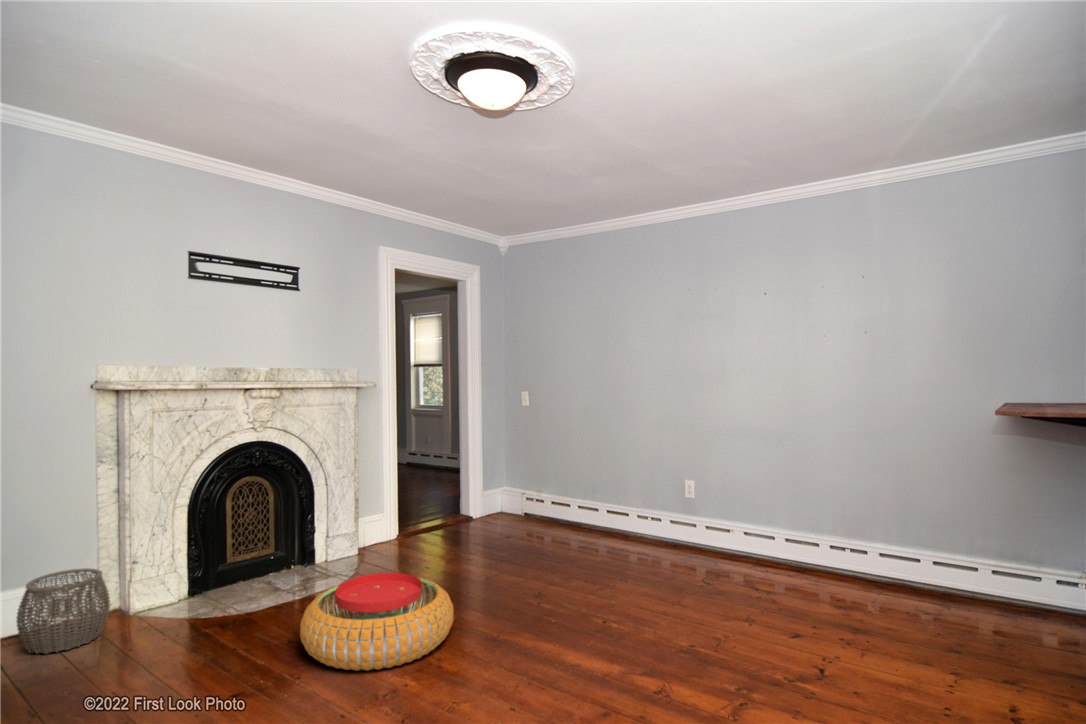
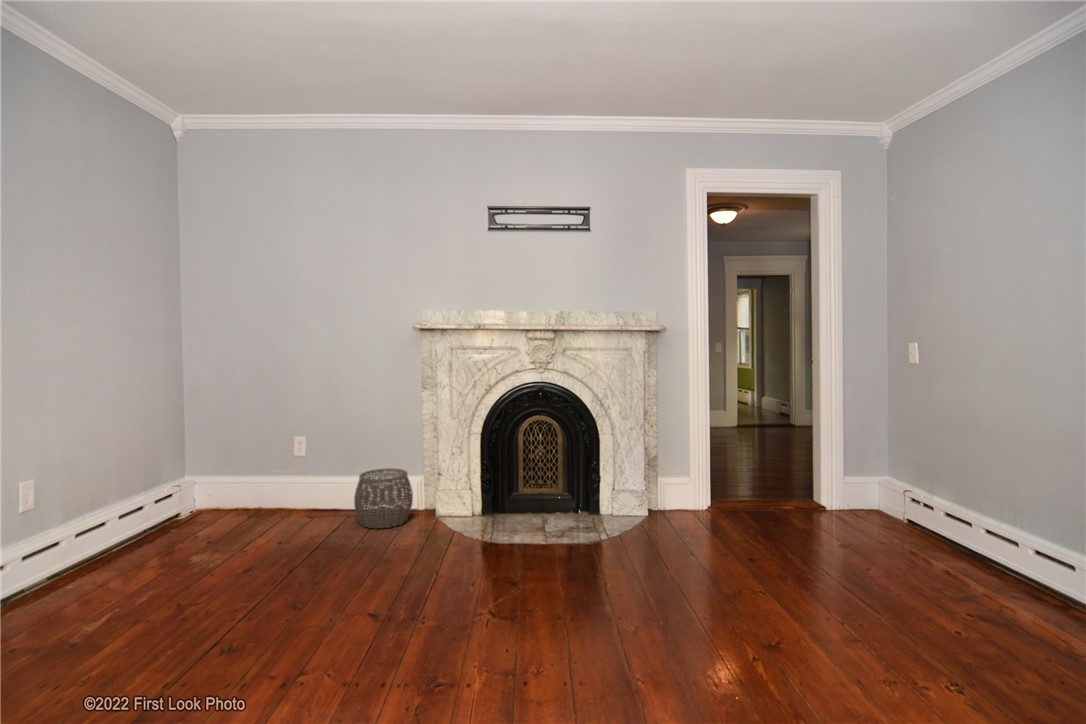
pouf: present [300,573,454,671] -> none [458,535,632,655]

